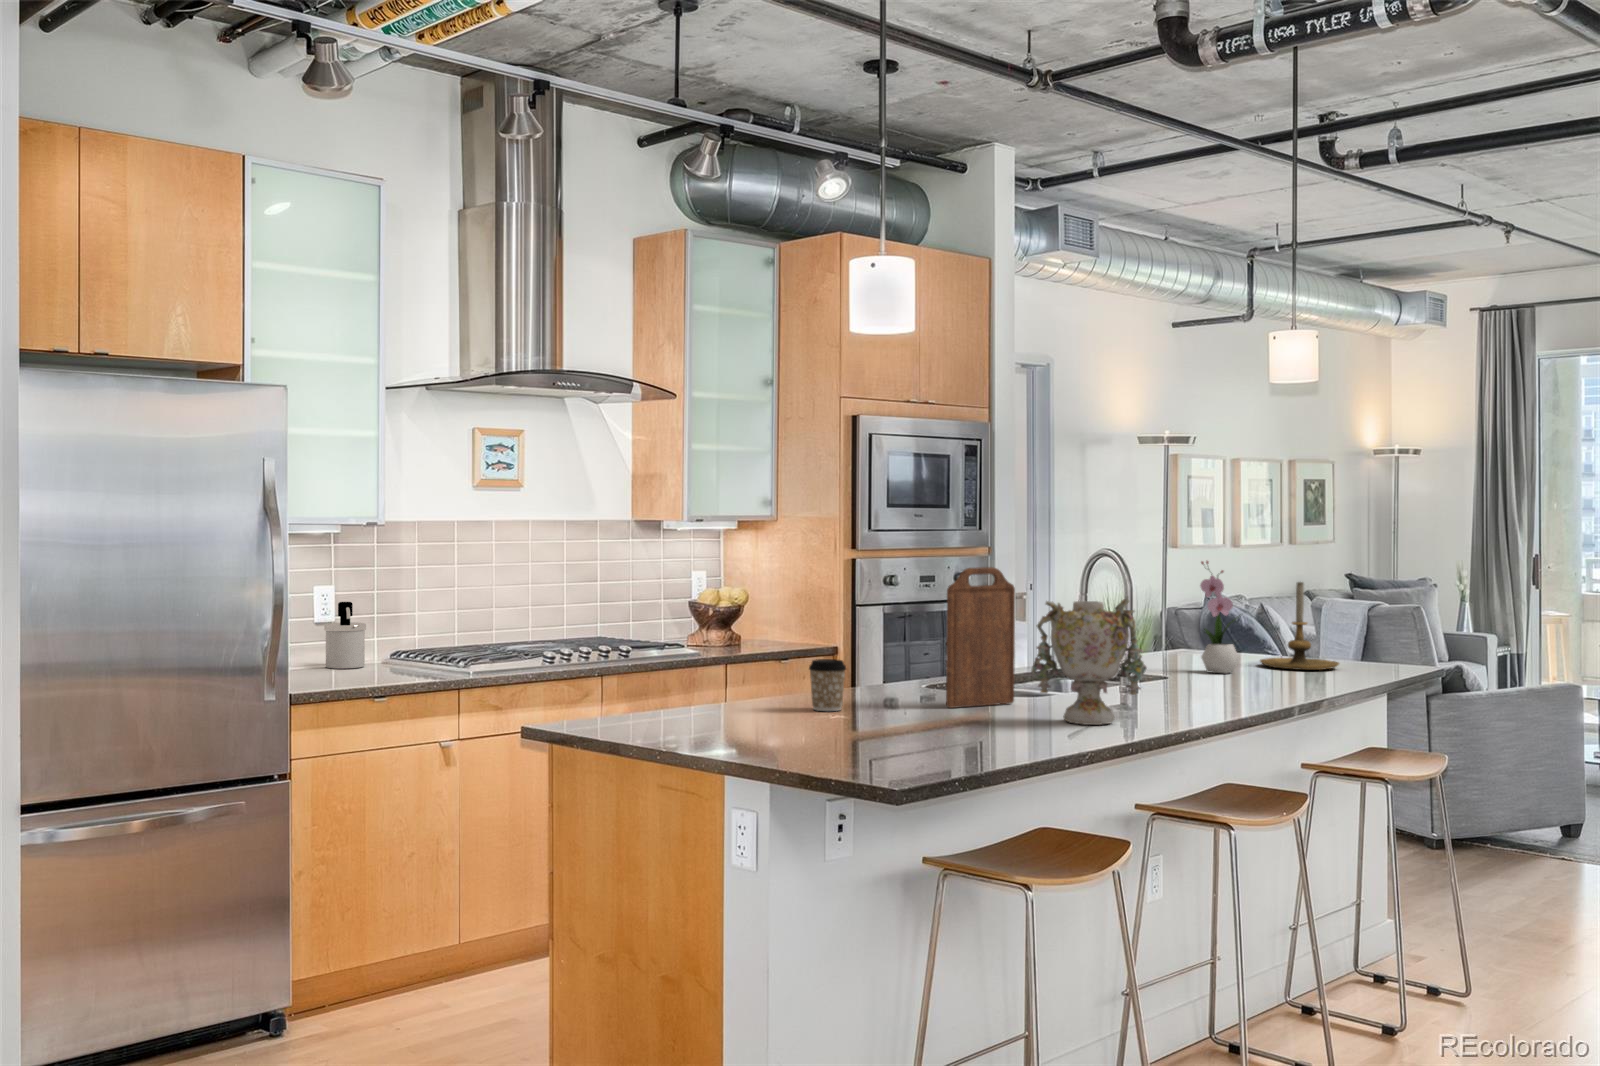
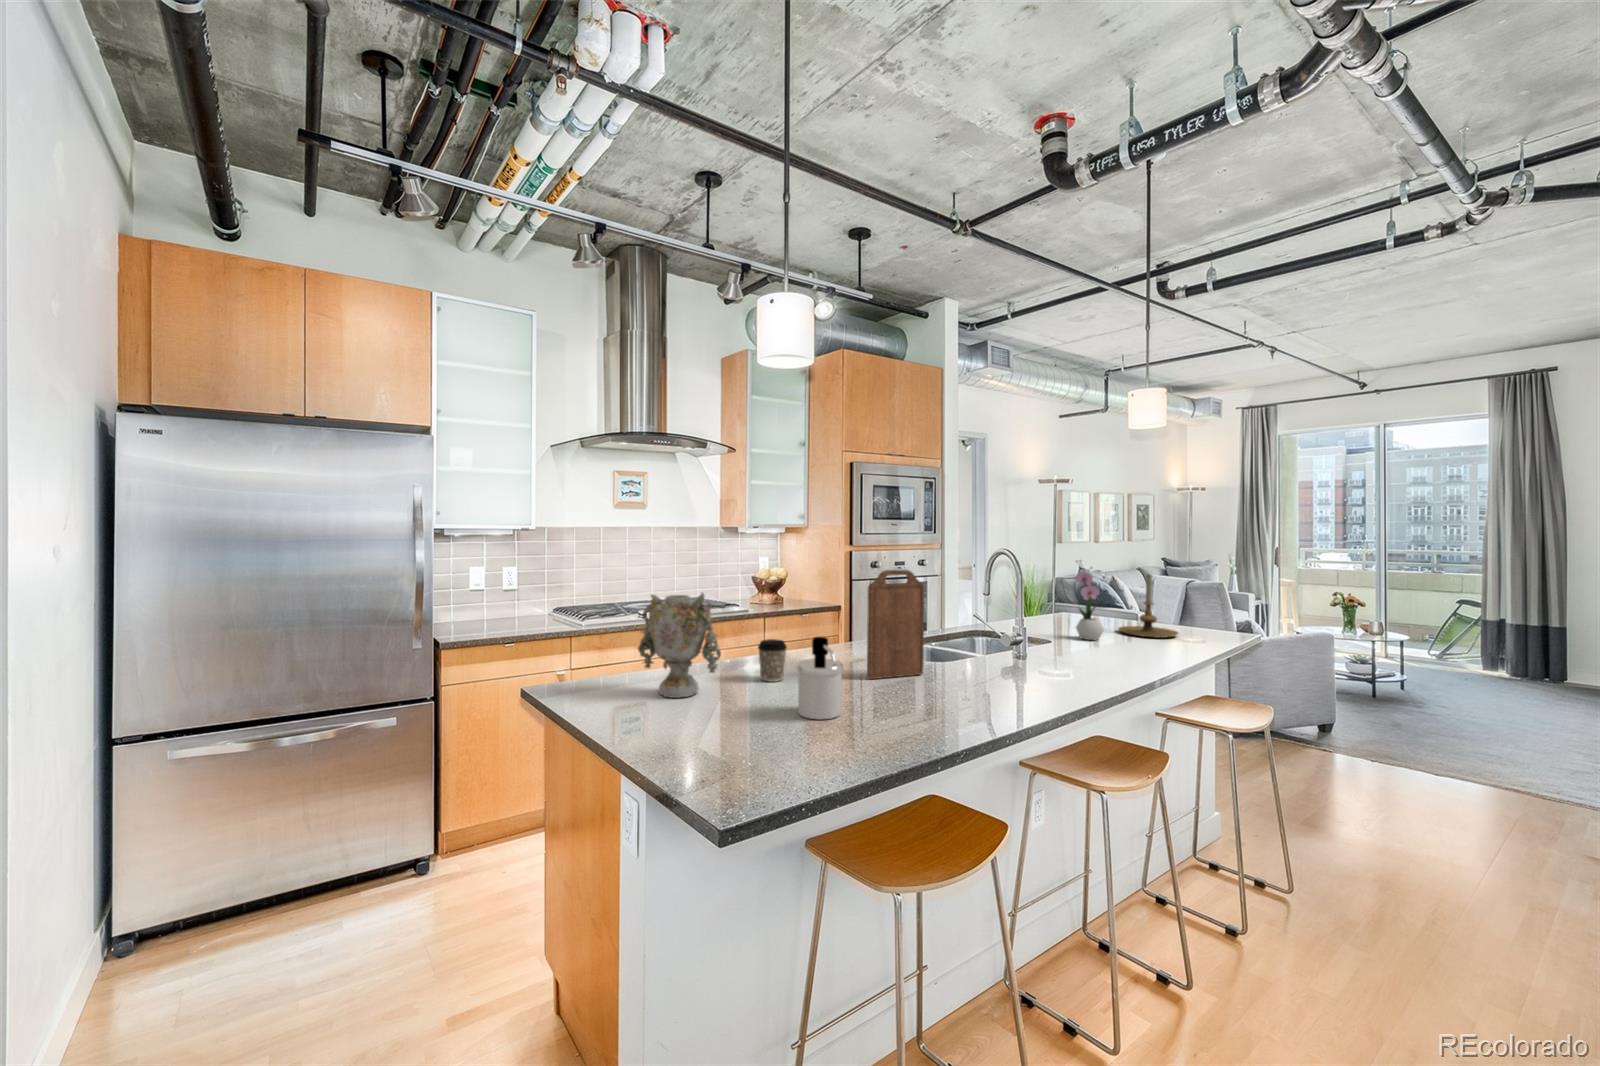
vase: present [1031,596,1147,725] -> present [638,593,721,698]
soap dispenser: present [324,602,366,669] -> present [797,637,843,719]

